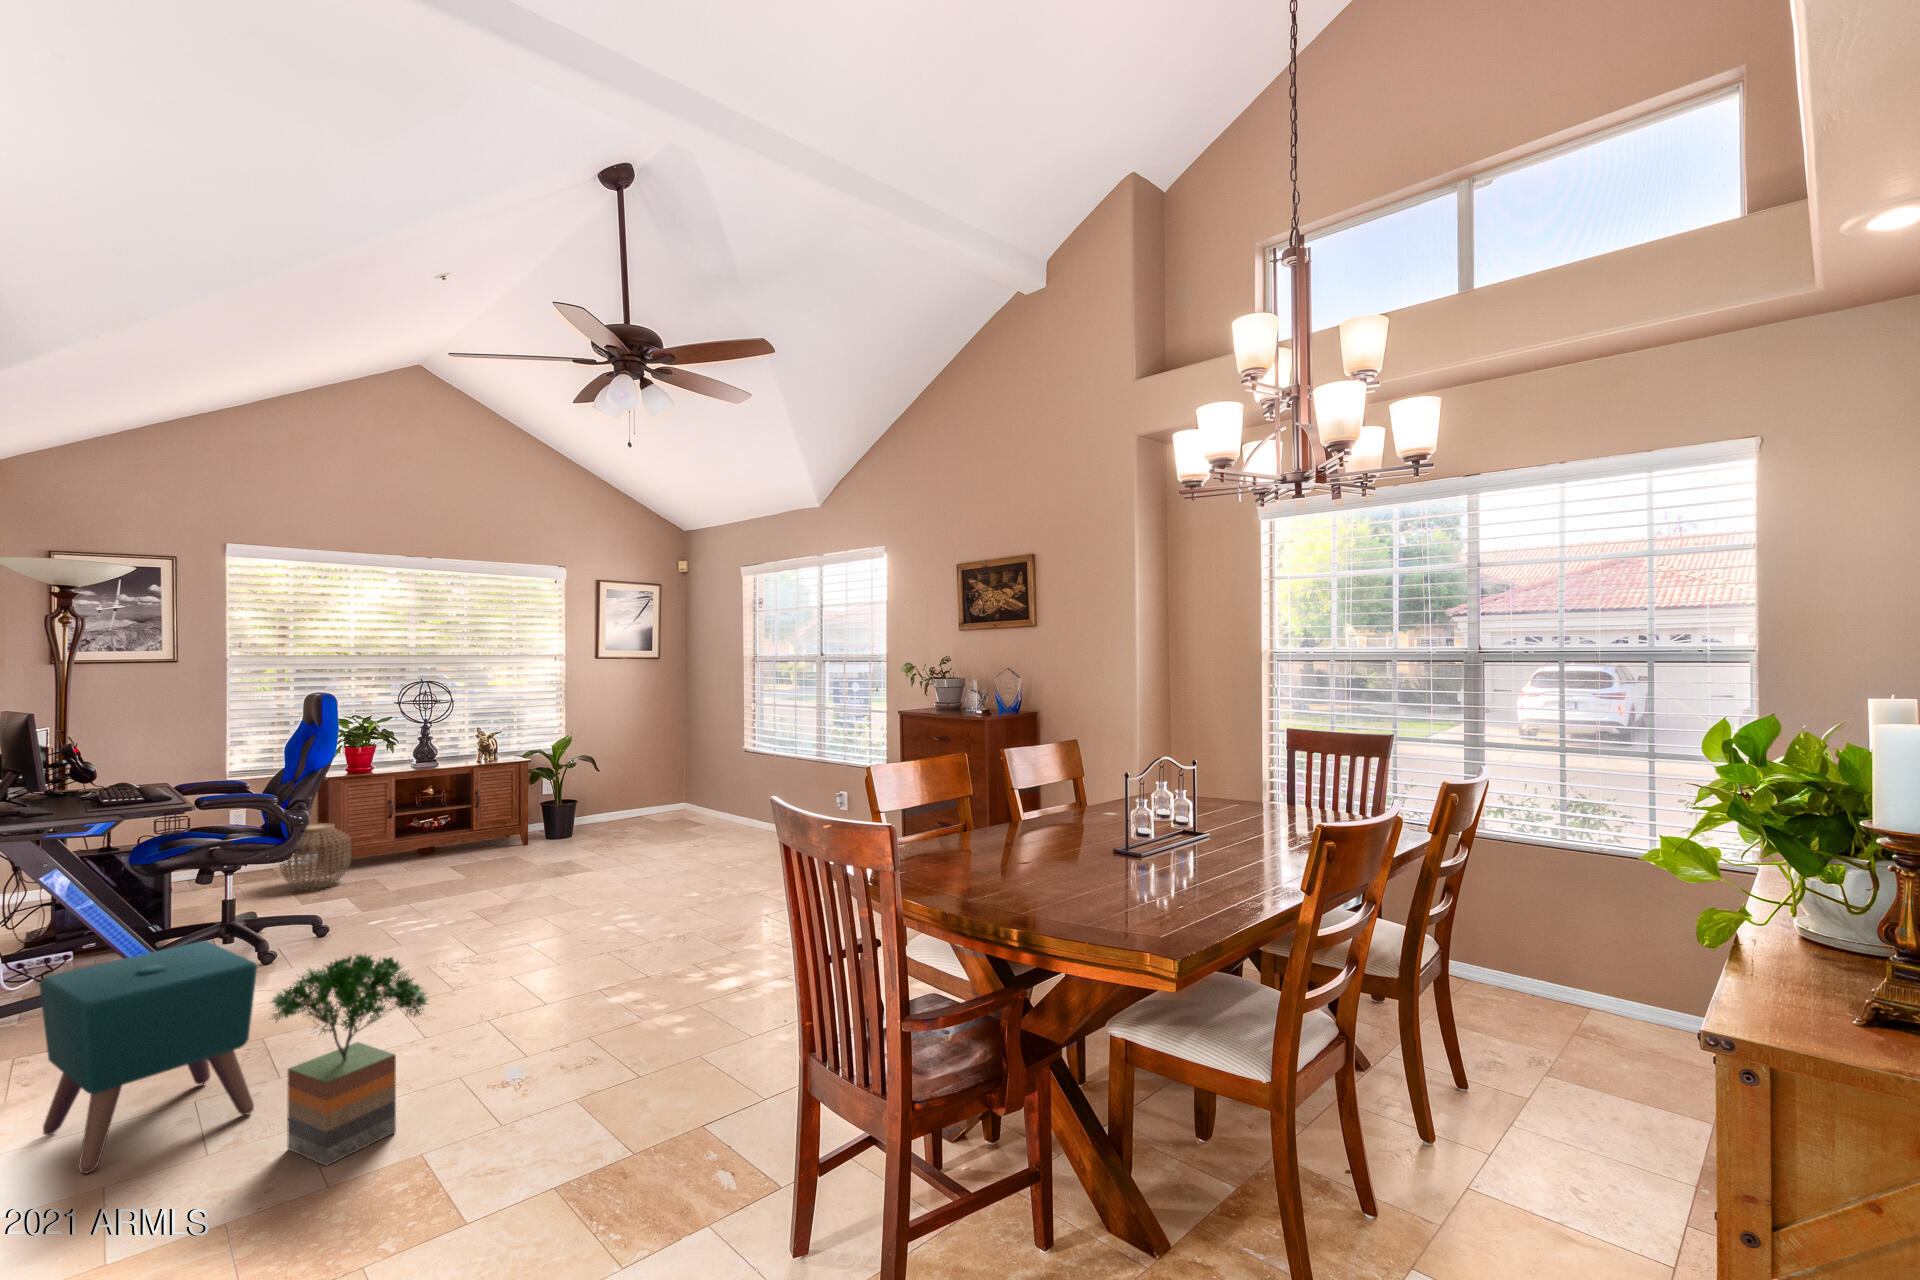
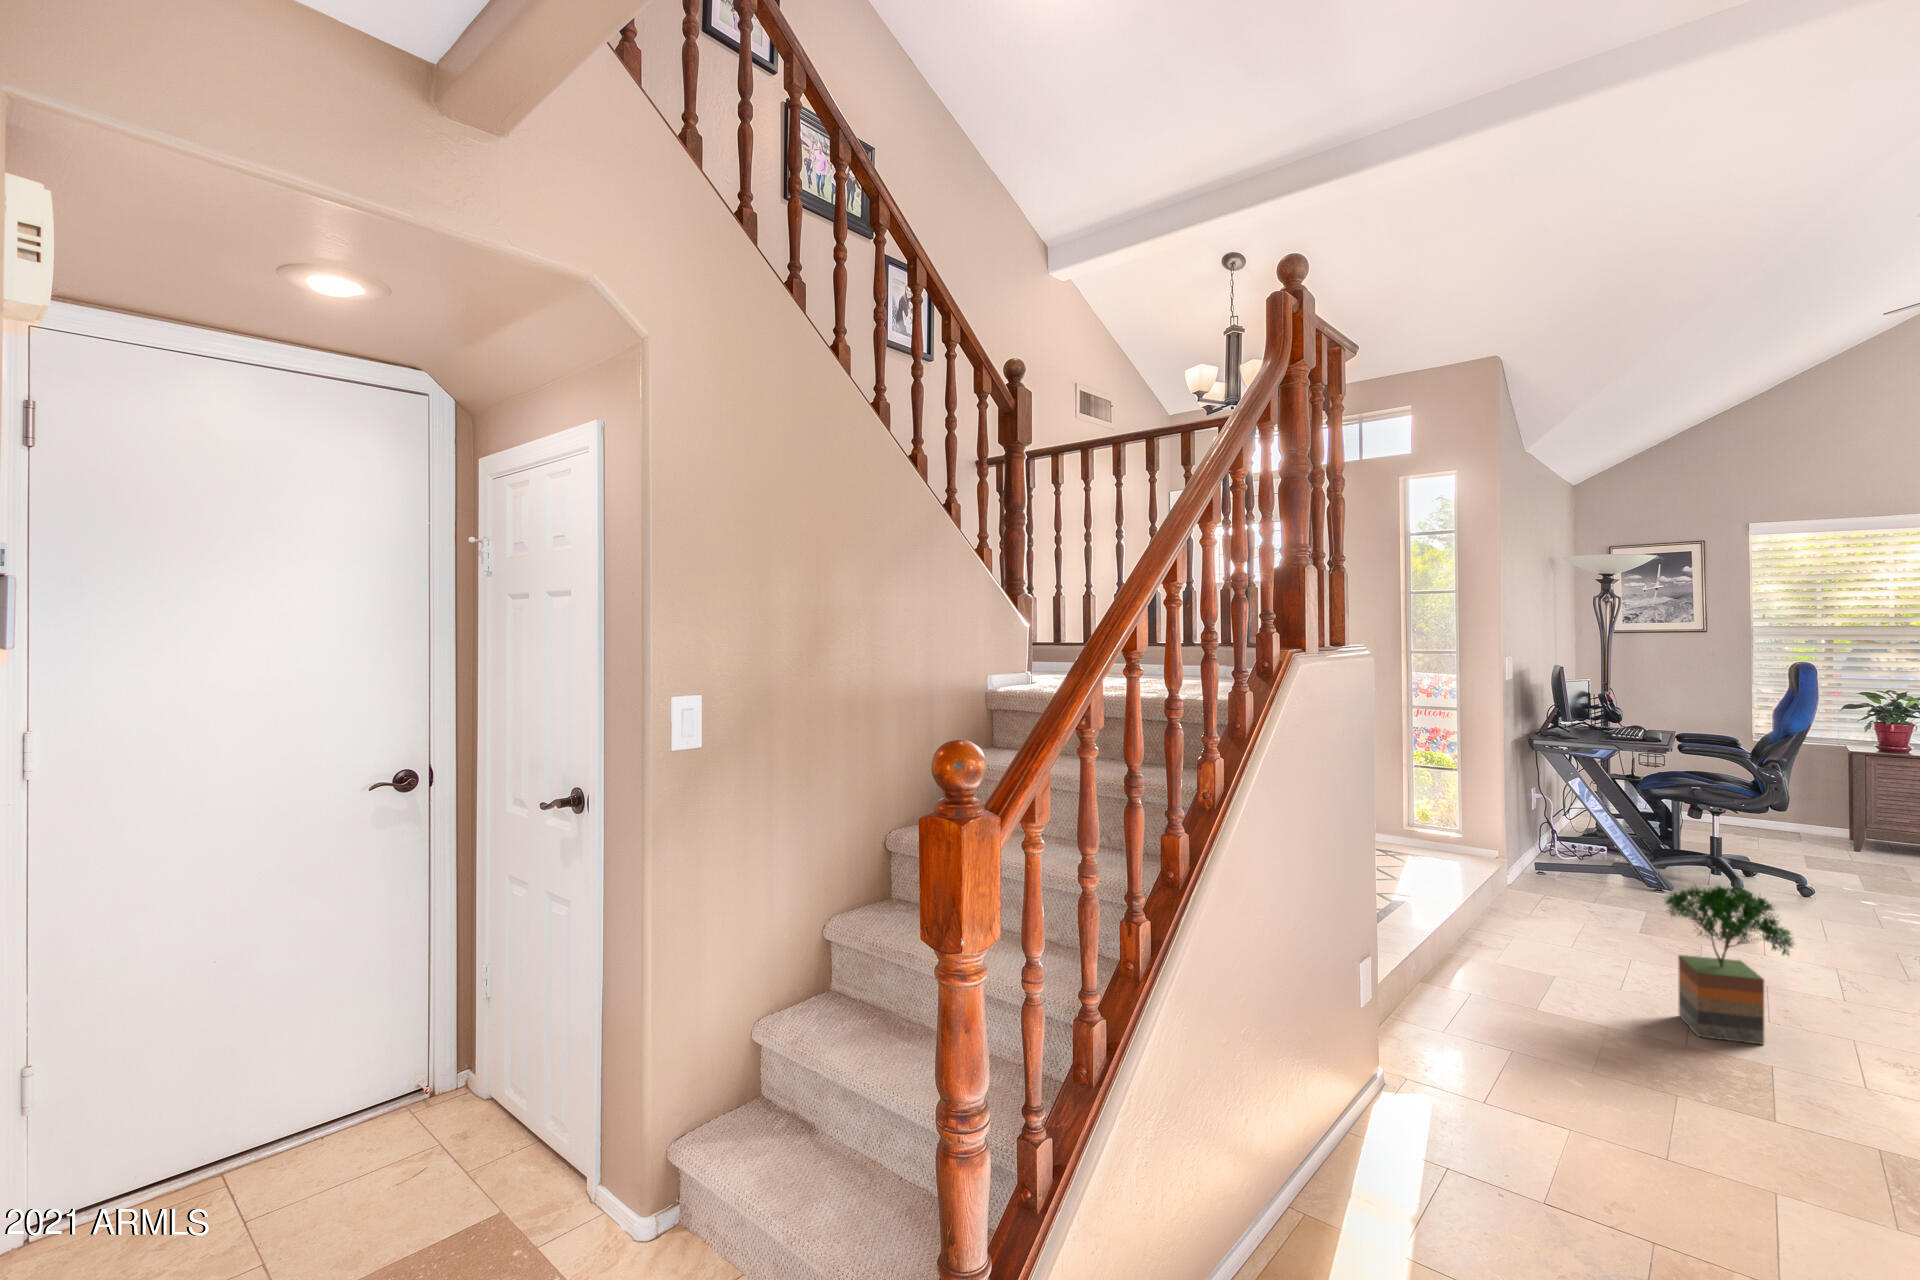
woven basket: present [280,823,351,890] -> none [1791,794,1869,859]
ottoman: present [39,941,257,1173] -> none [1545,842,1673,986]

